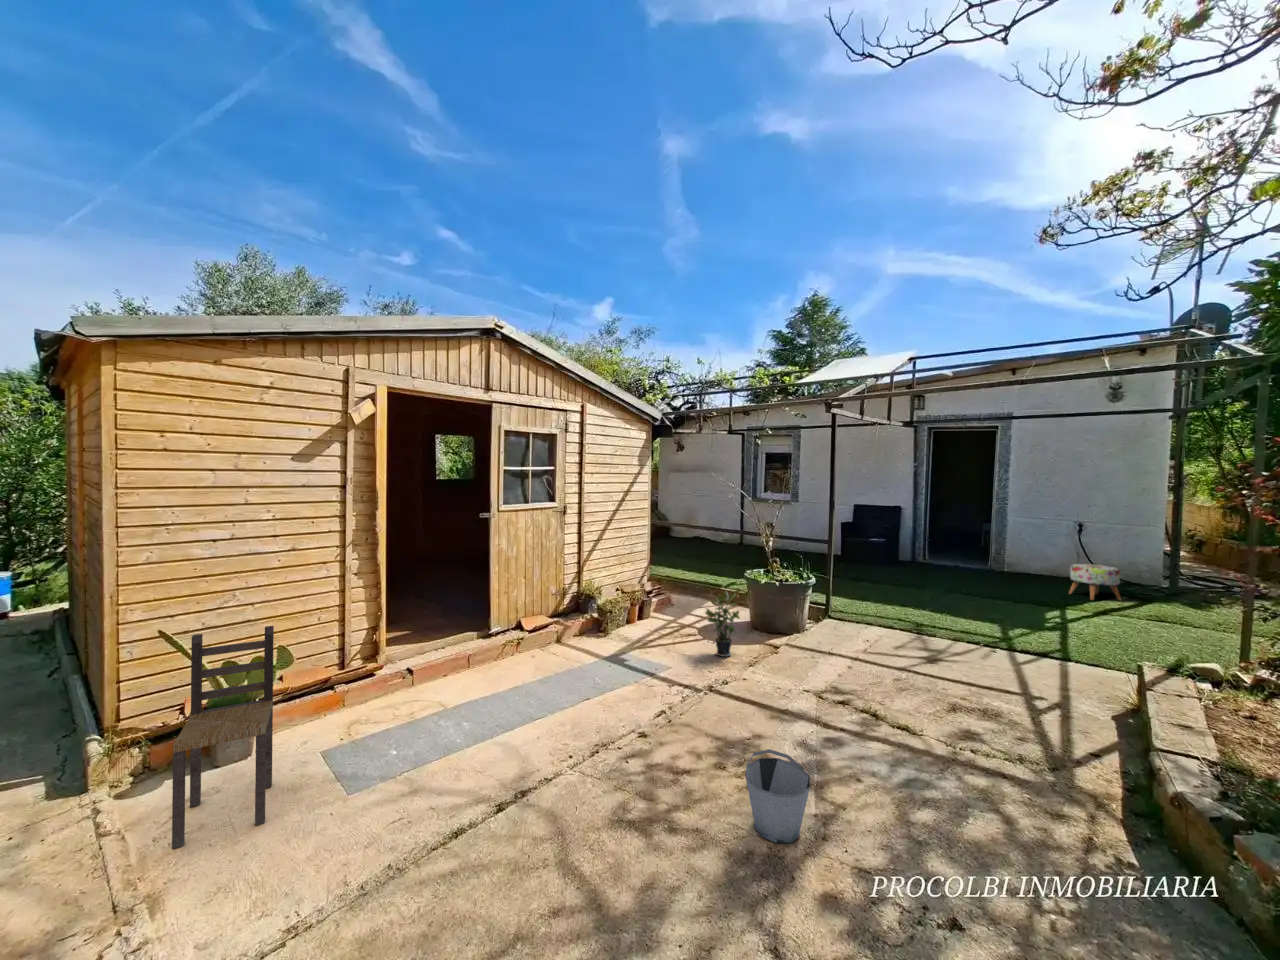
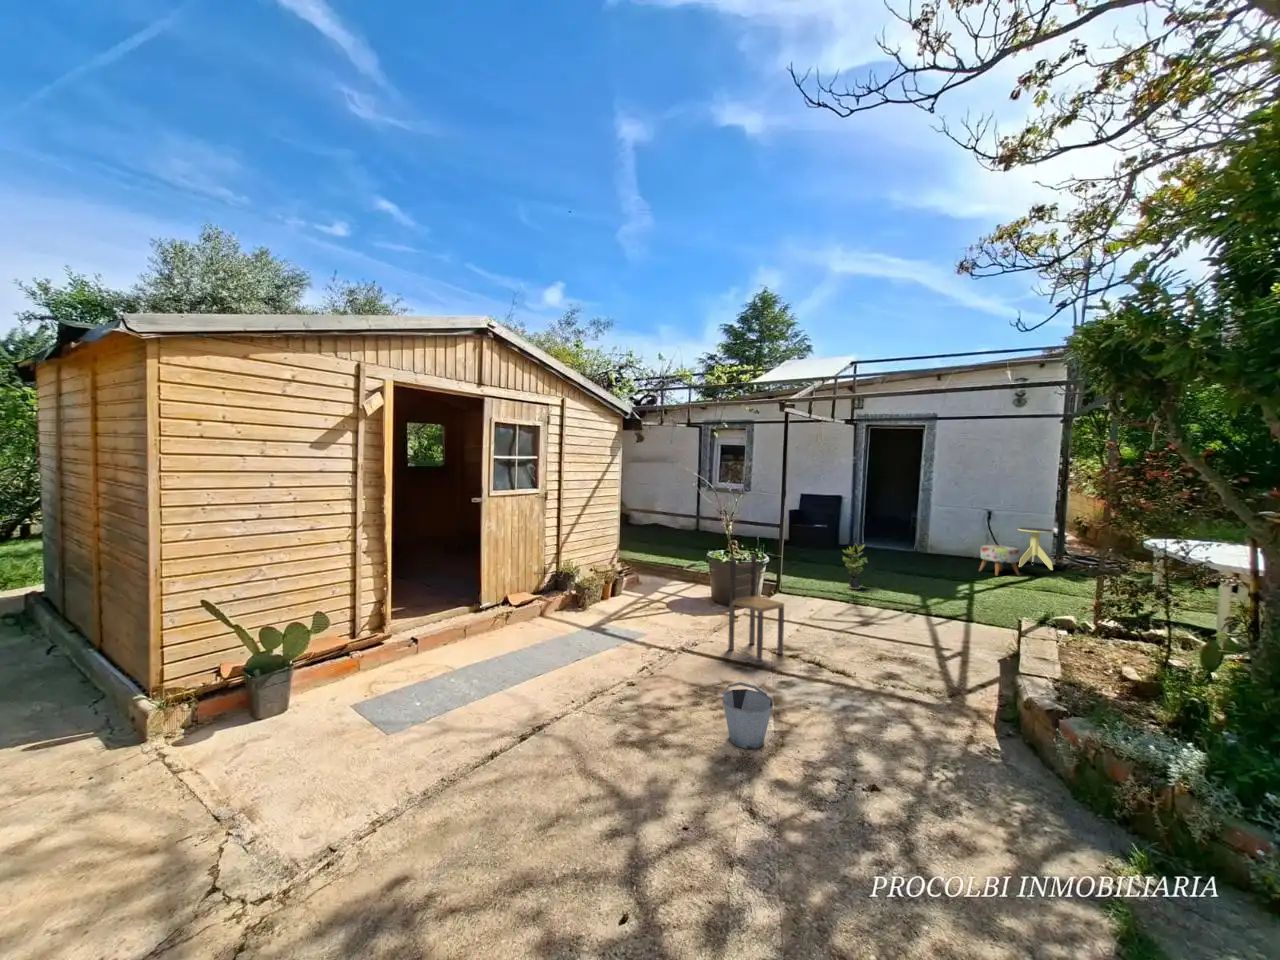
side table: none [1116,543,1164,594] -> present [1018,527,1053,570]
potted plant: present [705,592,739,657] -> present [843,545,868,589]
chair: present [172,626,274,849] -> present [728,555,784,661]

